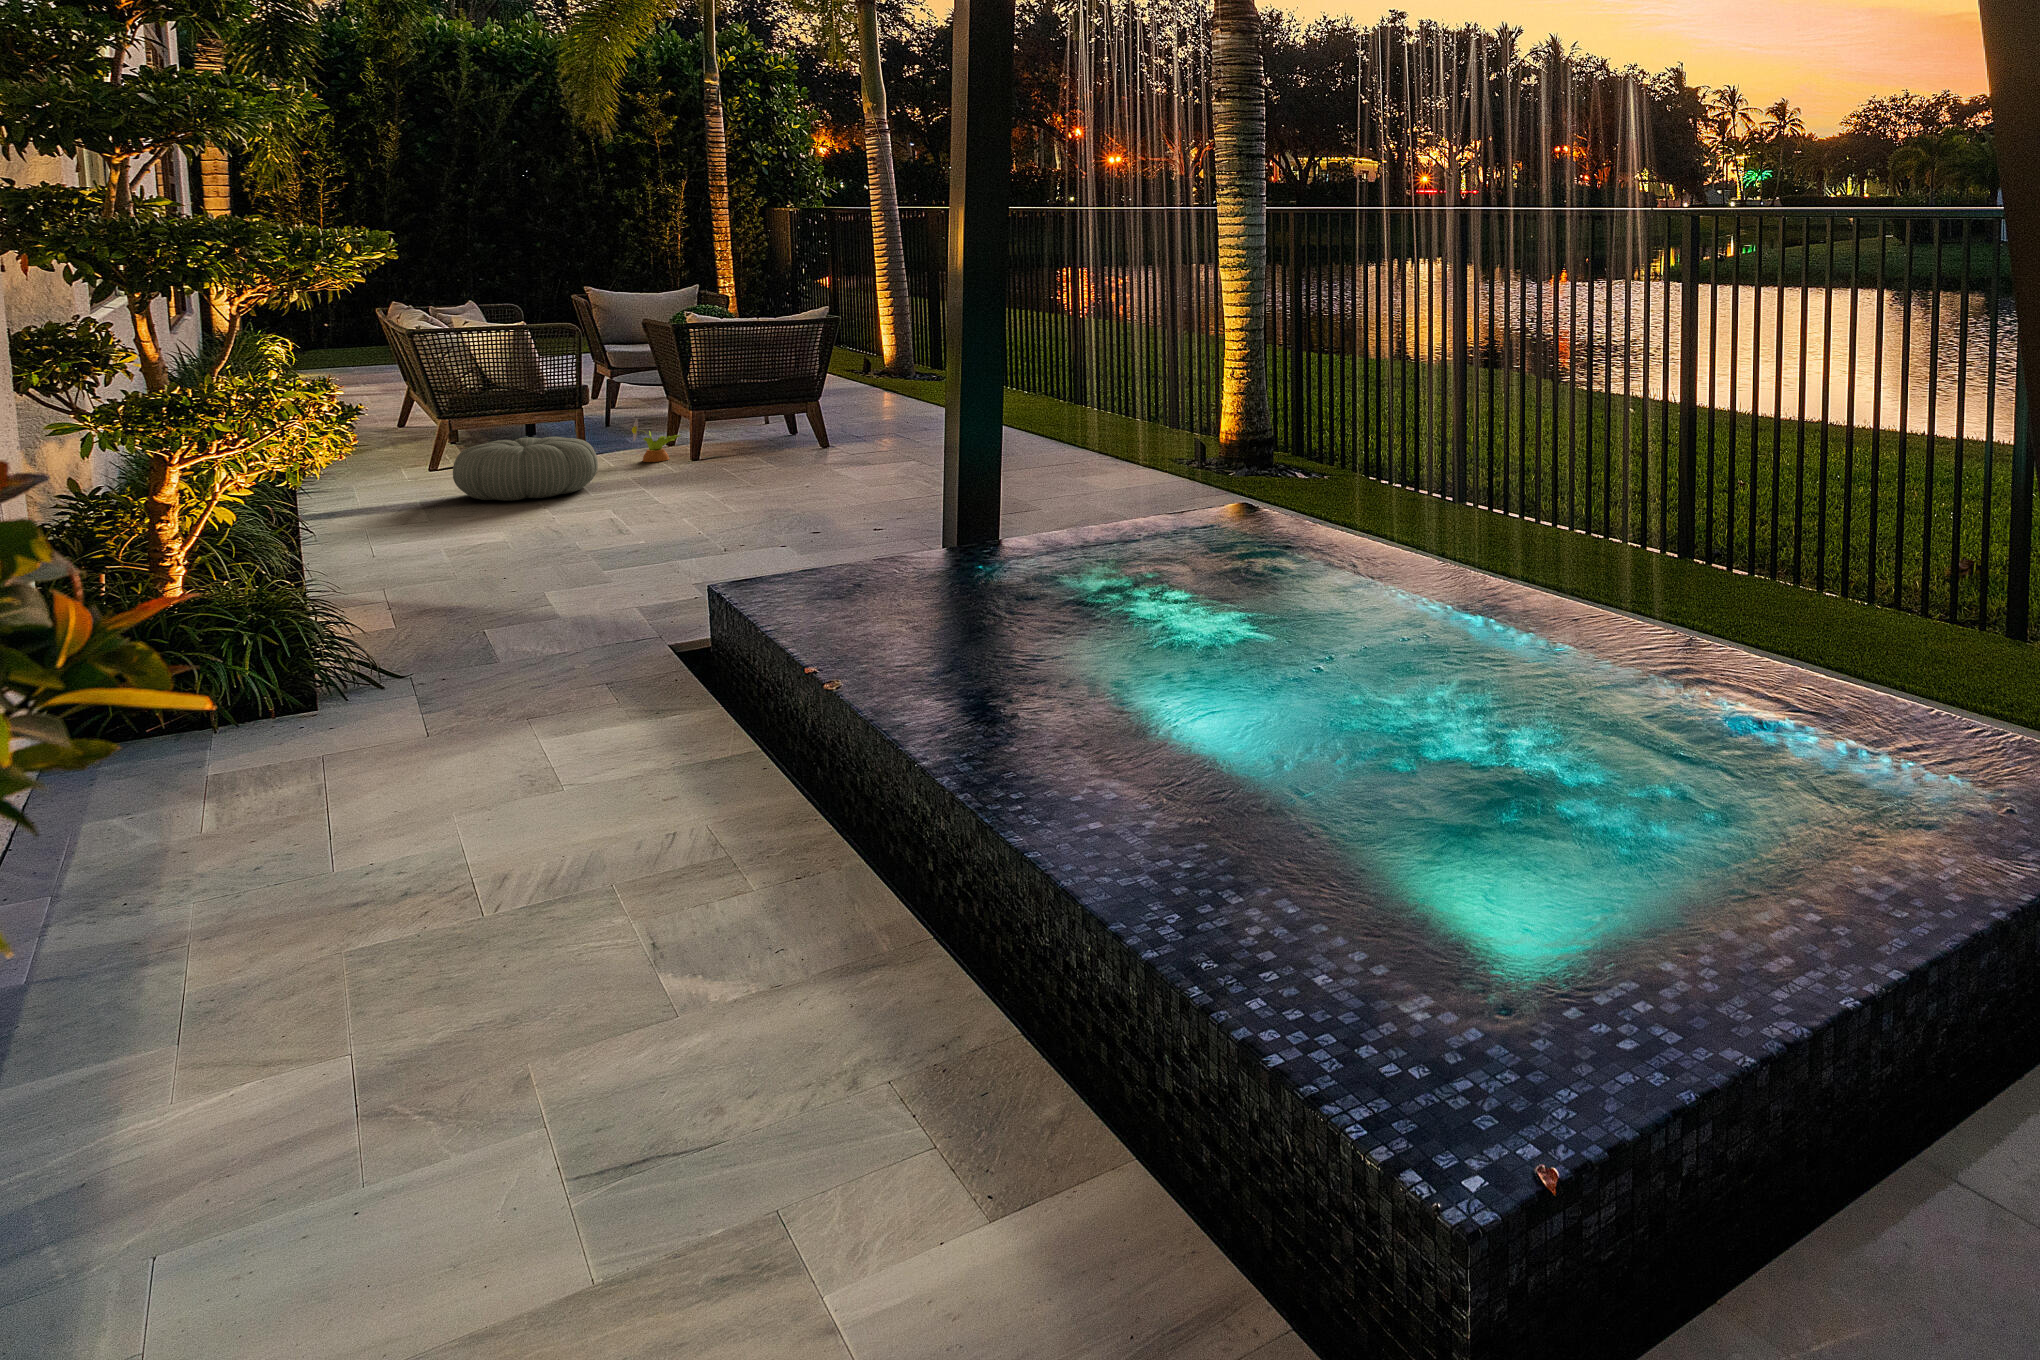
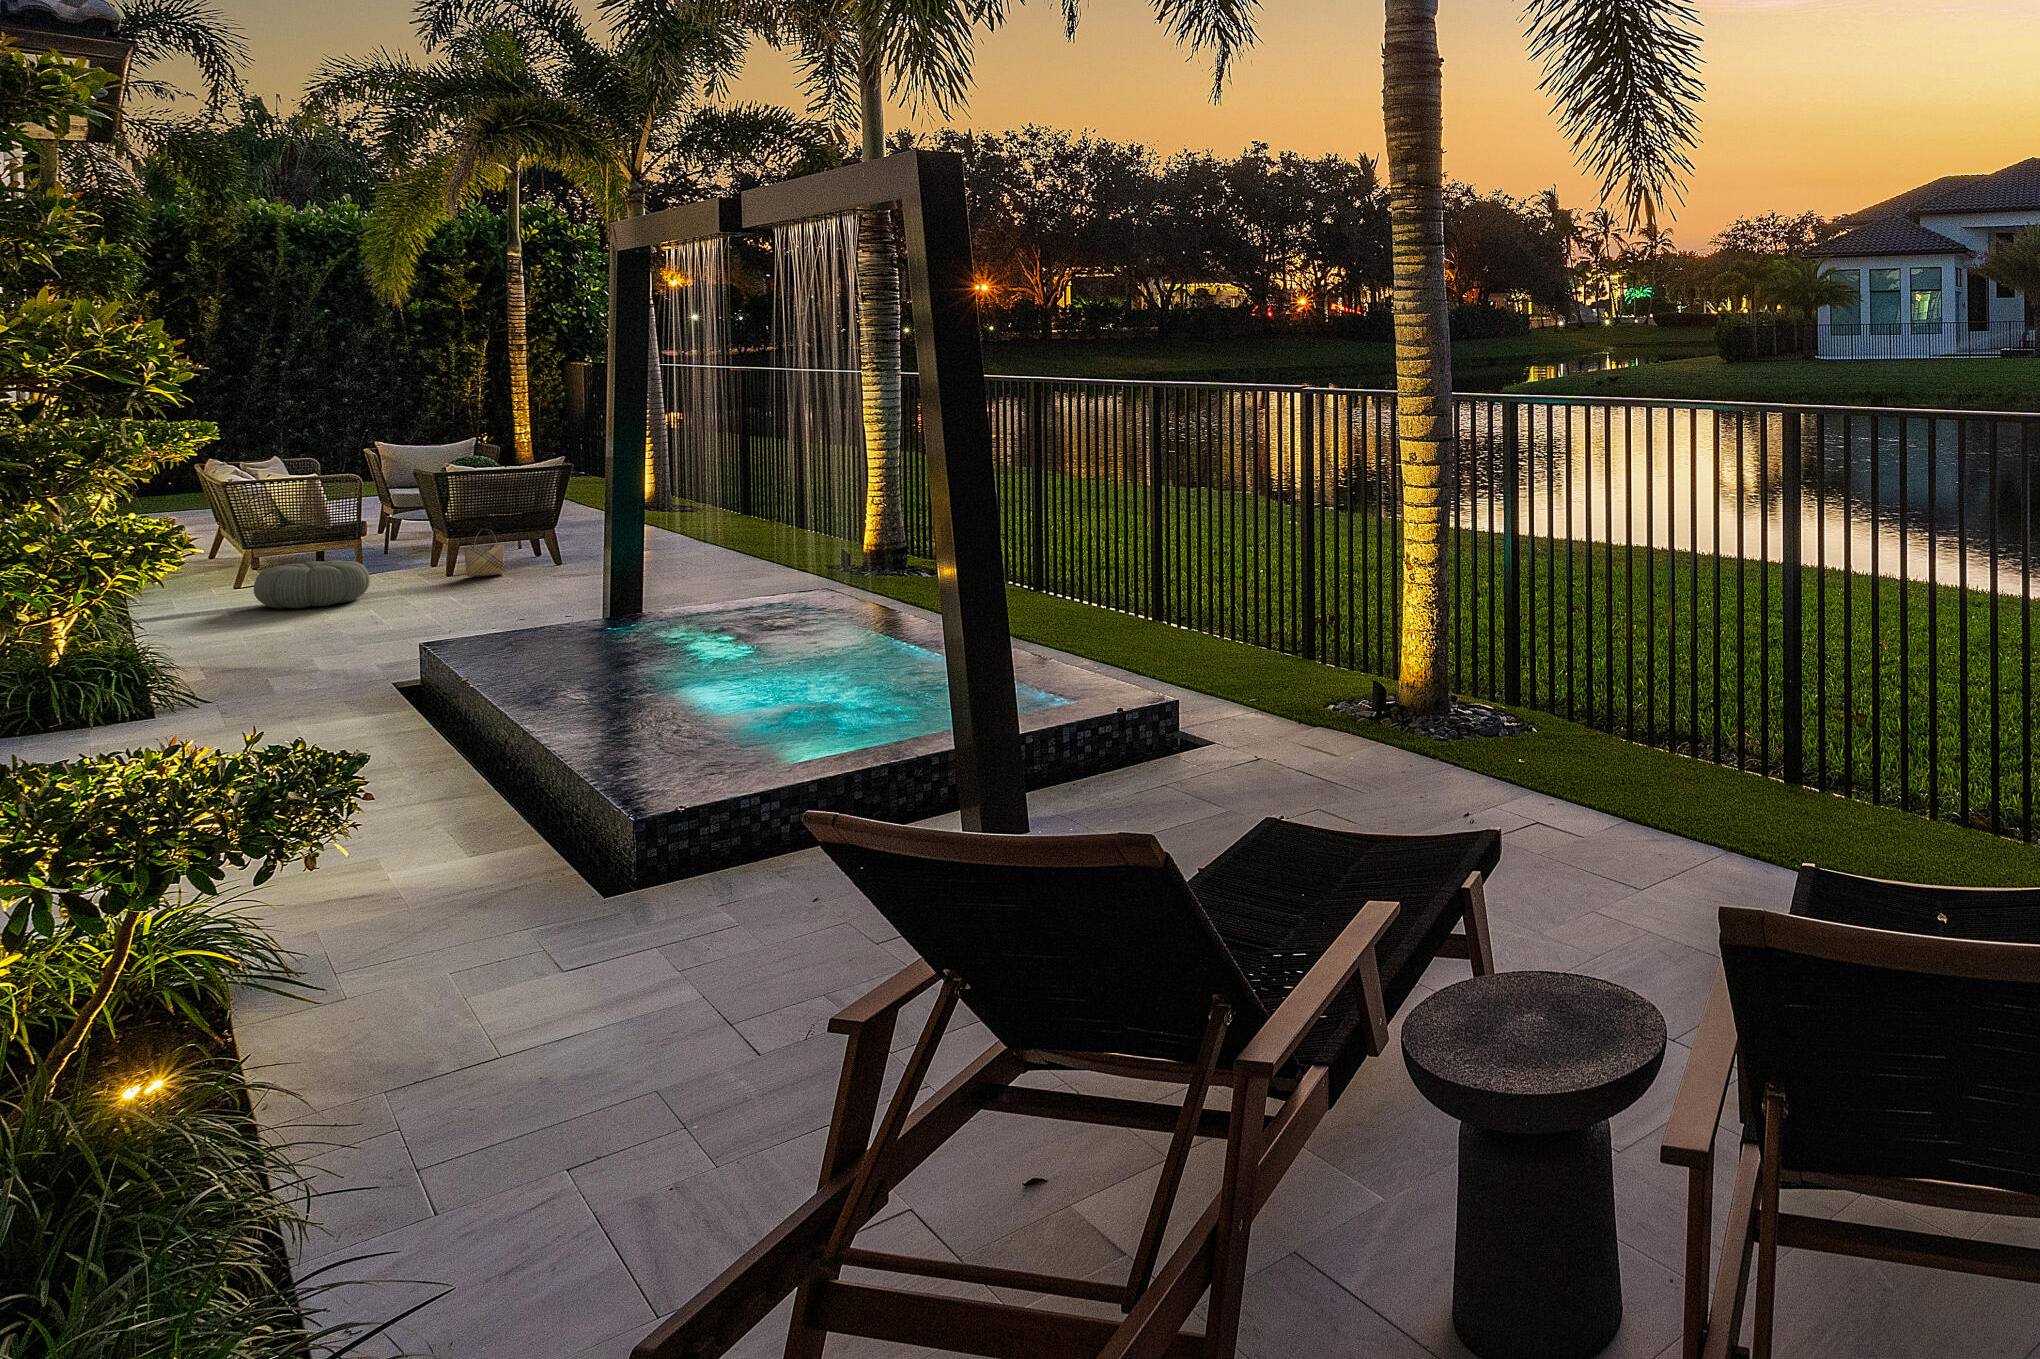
woven basket: none [707,397,757,458] -> present [464,529,505,577]
decorative plant: present [632,419,681,462] -> none [402,546,443,581]

